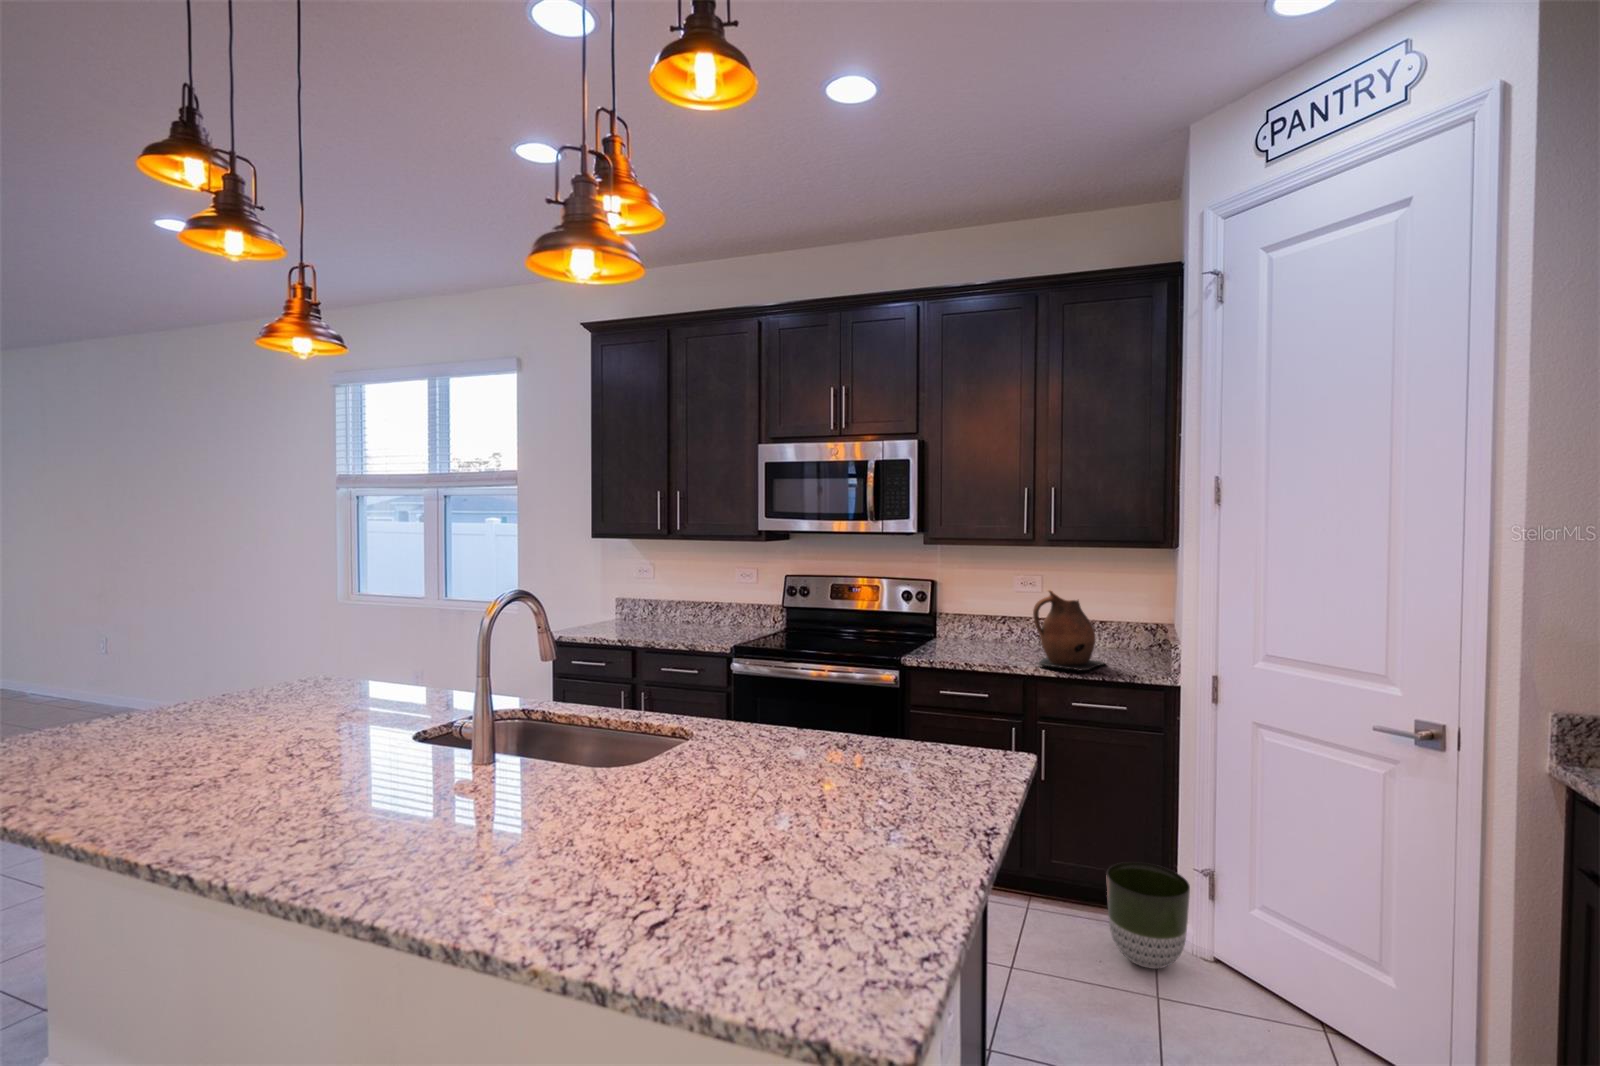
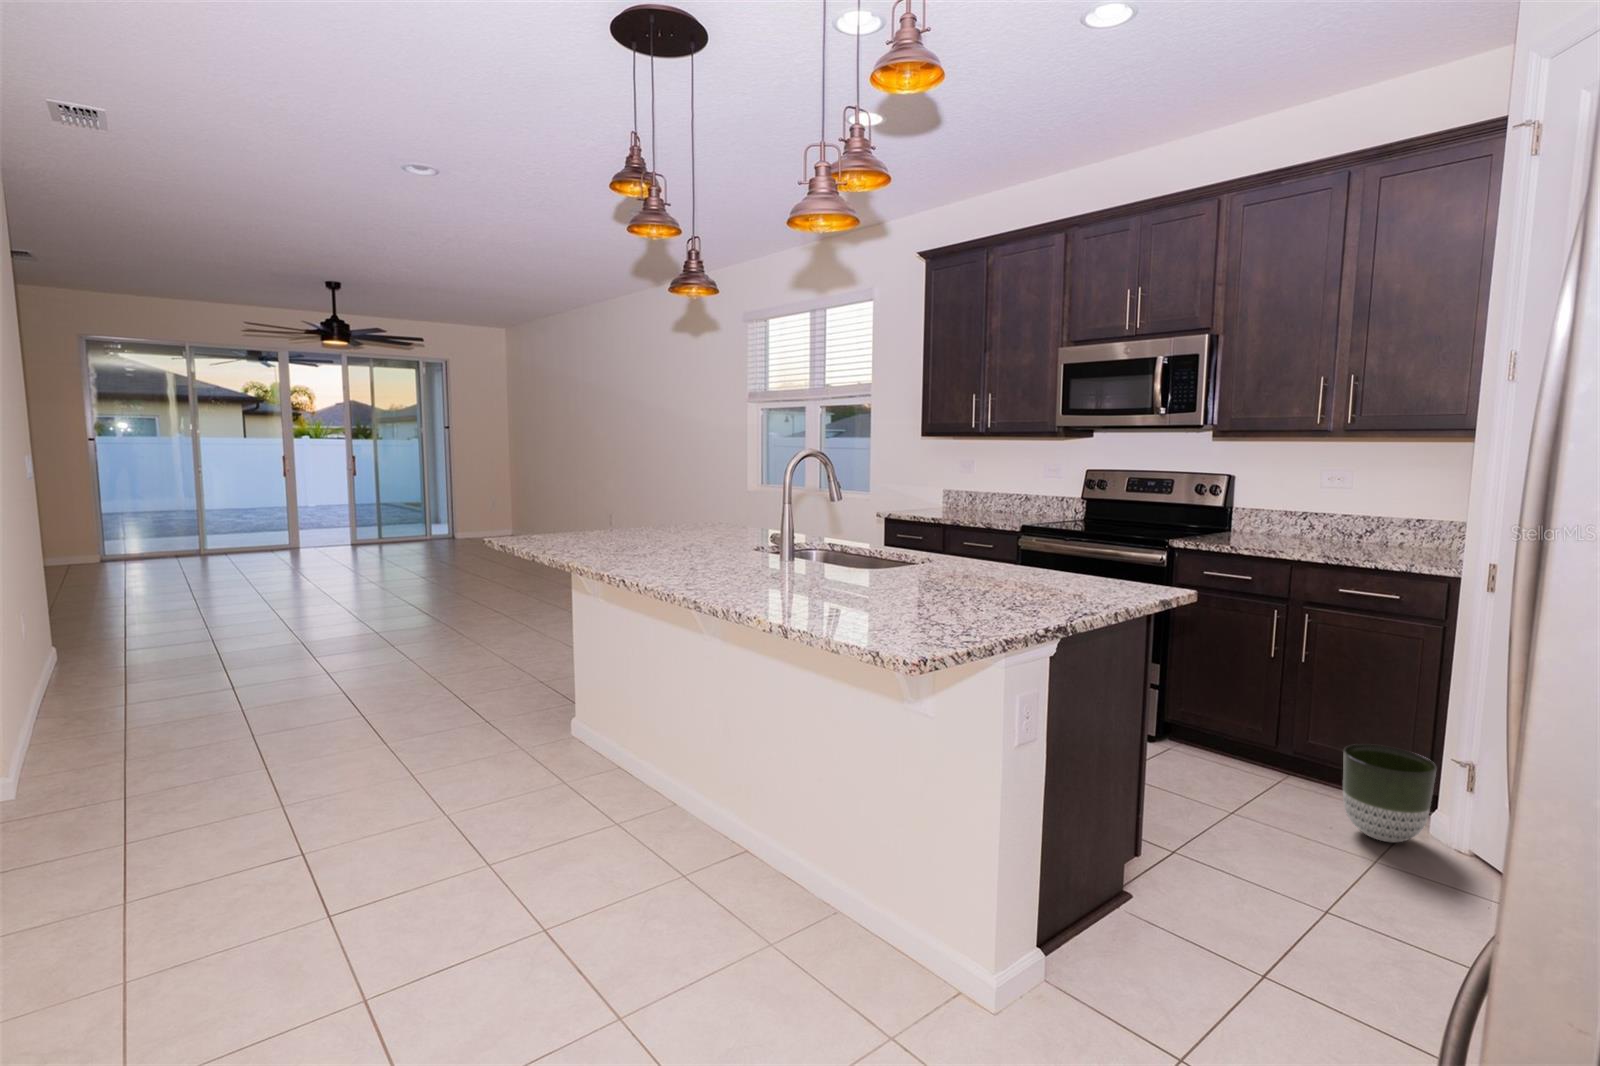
ceramic pitcher: present [1033,590,1105,671] -> none [1311,479,1397,559]

